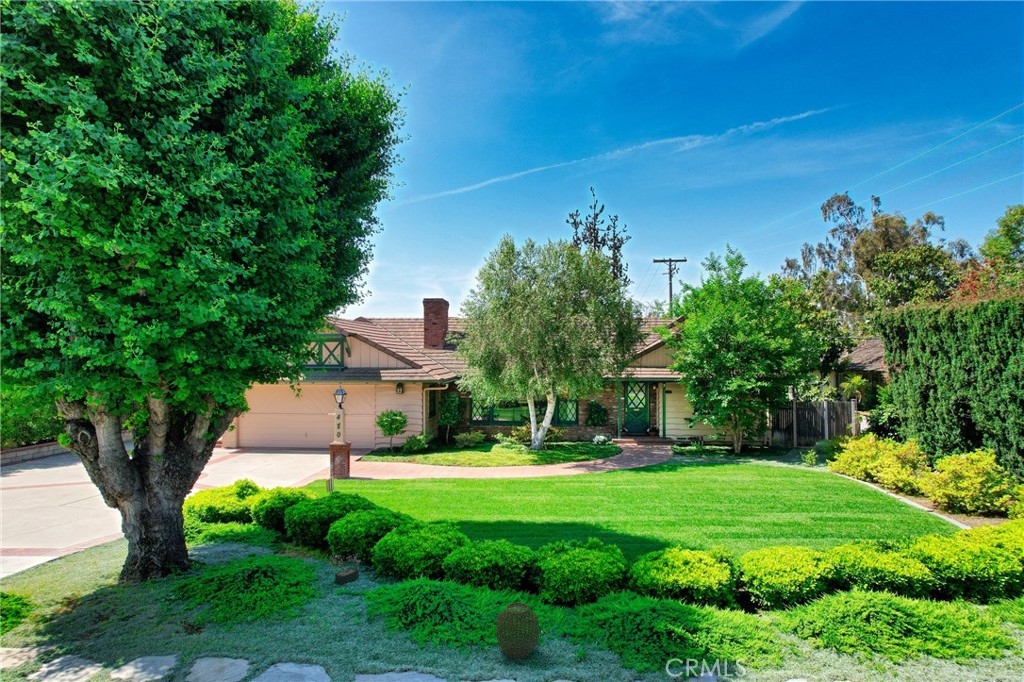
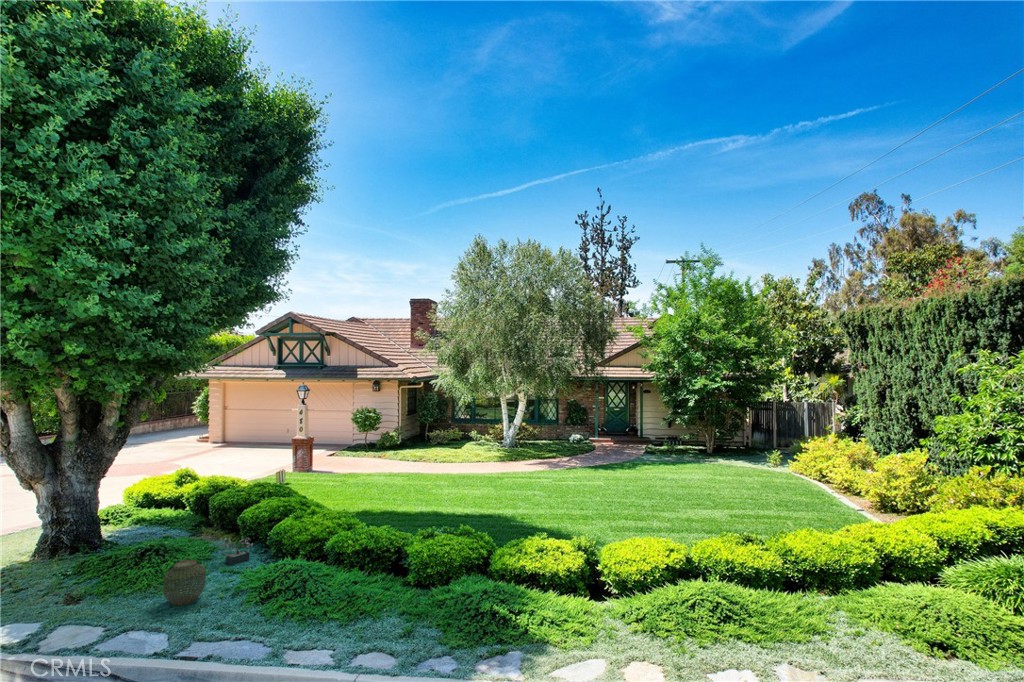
woven basket: present [496,603,539,659] -> present [163,560,206,605]

